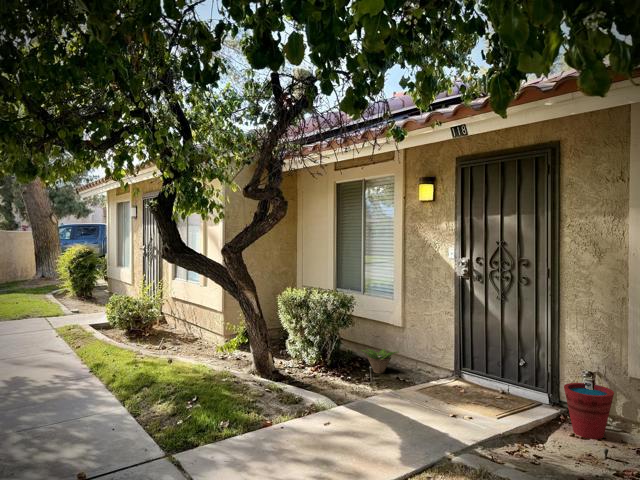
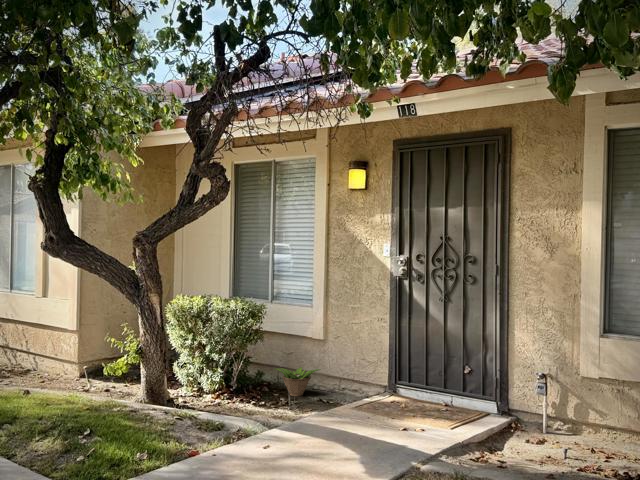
bucket: present [564,383,614,439] -> none [518,386,567,443]

